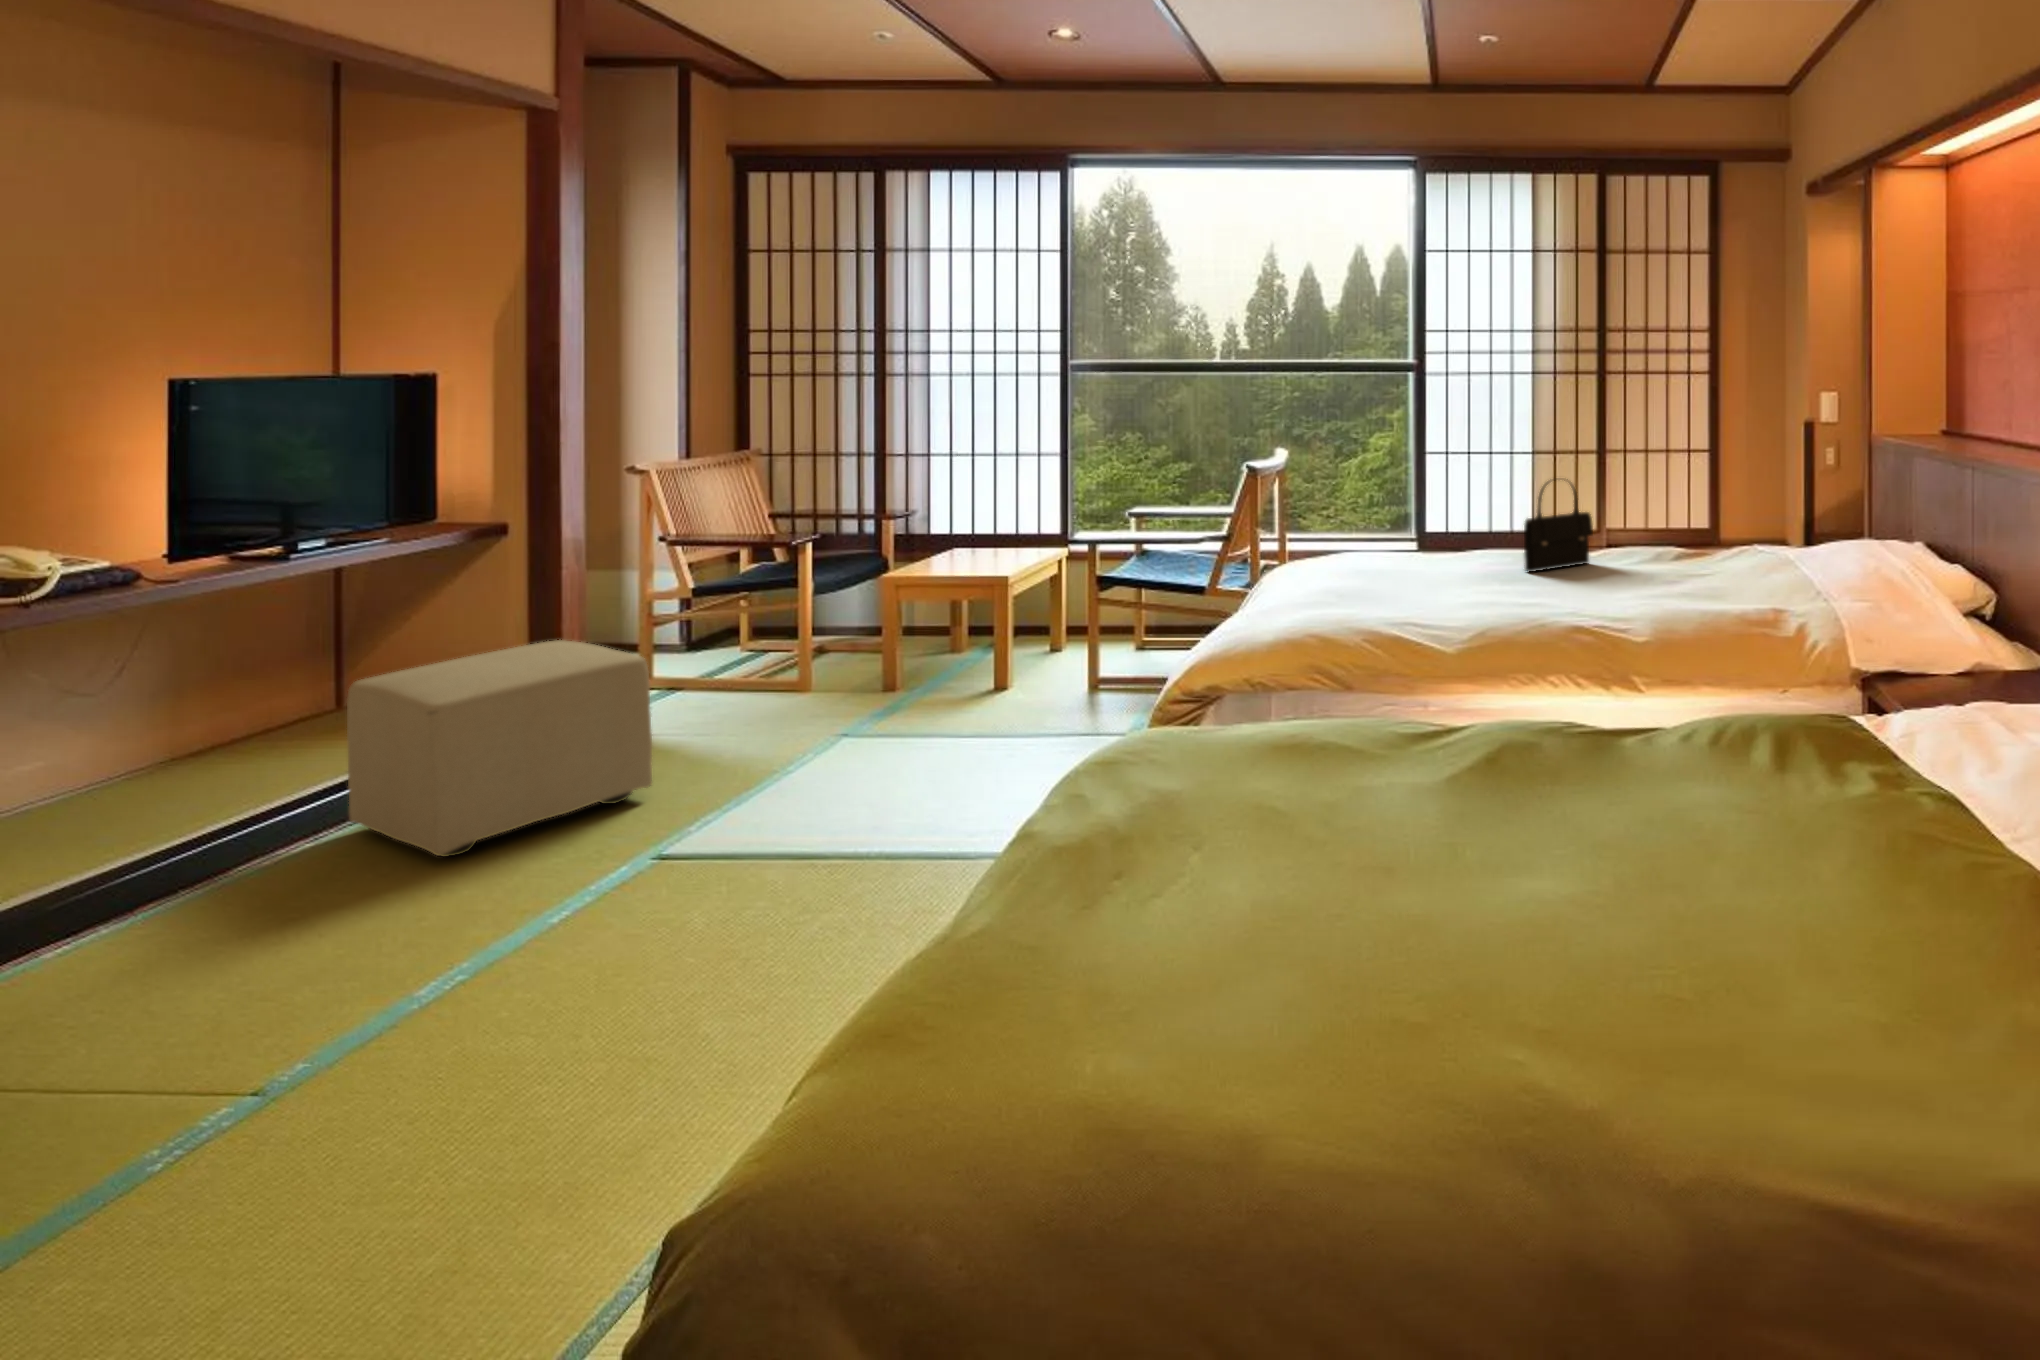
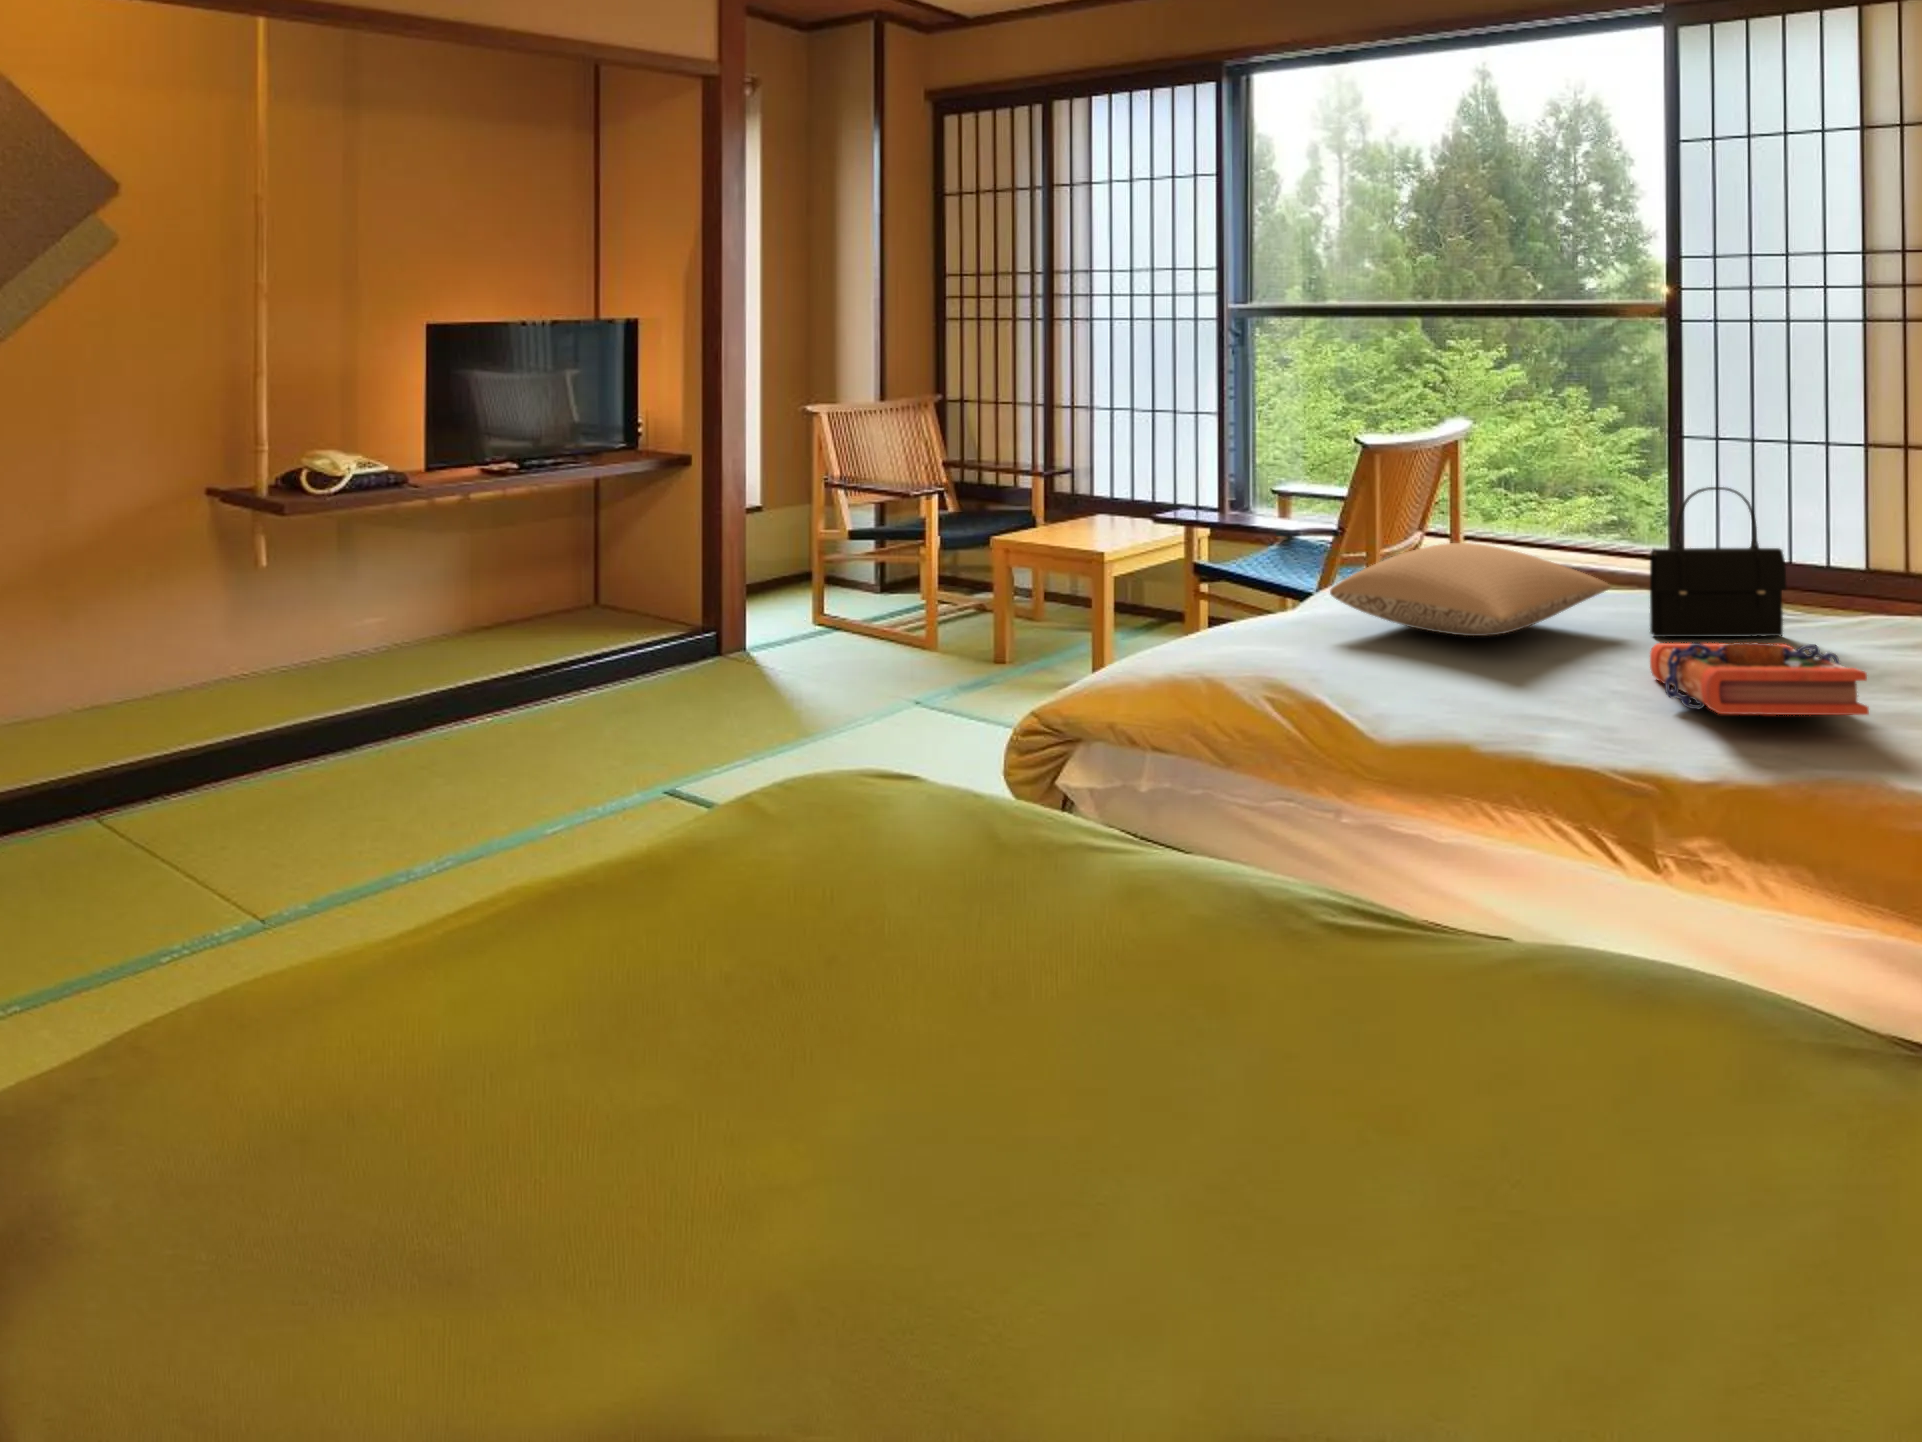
pillow: none [1343,527,1500,586] -> present [1330,543,1610,636]
book: none [1554,561,1692,606] -> present [1650,642,1869,715]
ottoman: present [347,640,652,856] -> none [494,573,700,766]

